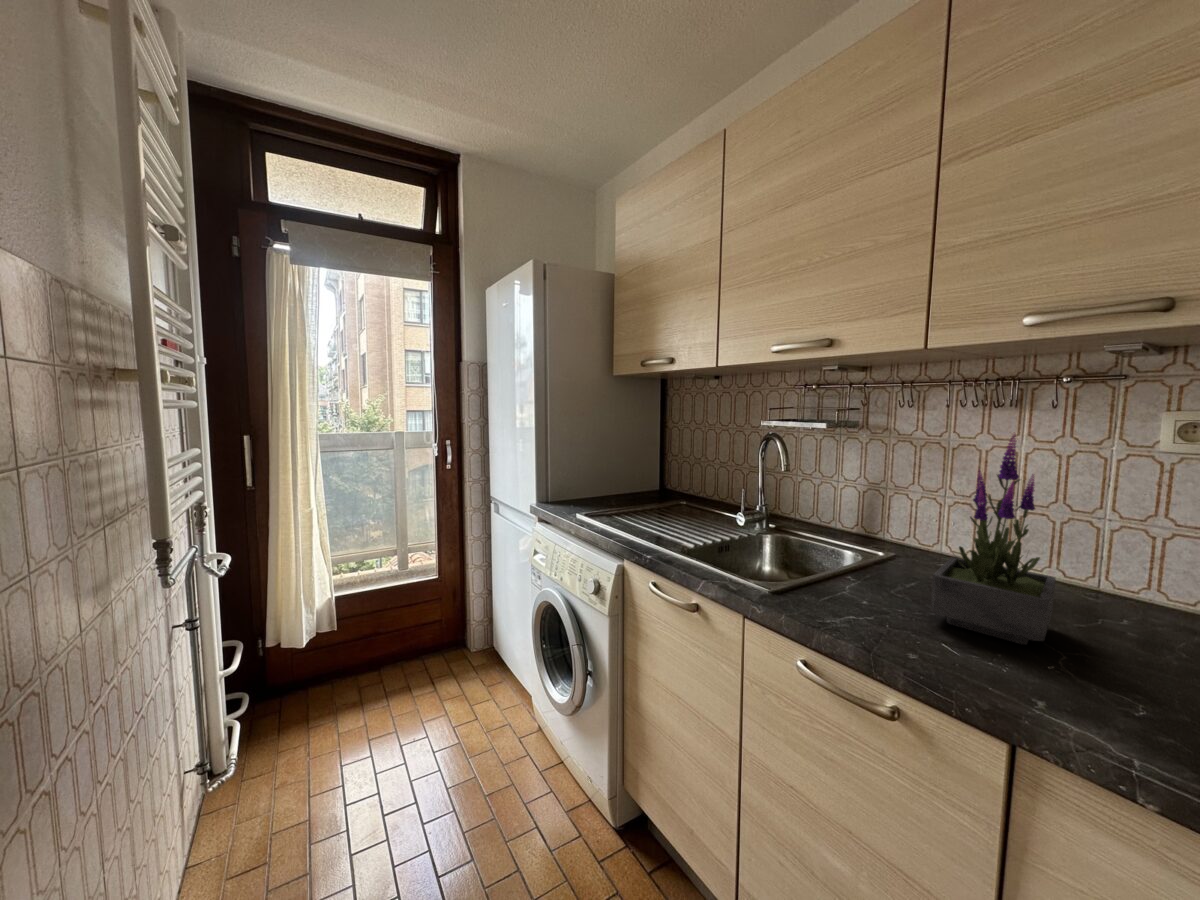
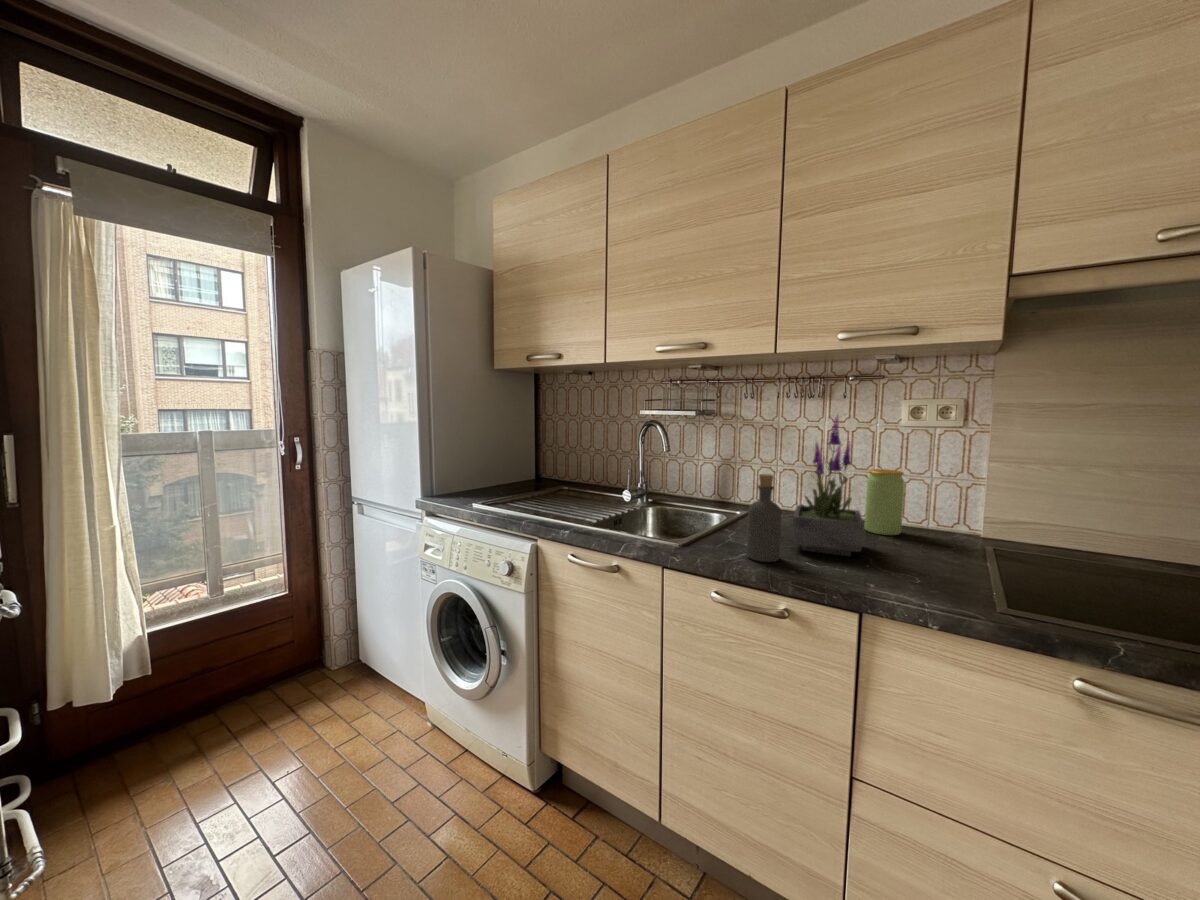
bottle: none [854,514,906,635] -> present [747,474,781,562]
jar: none [1078,515,1156,620] -> present [864,469,904,535]

